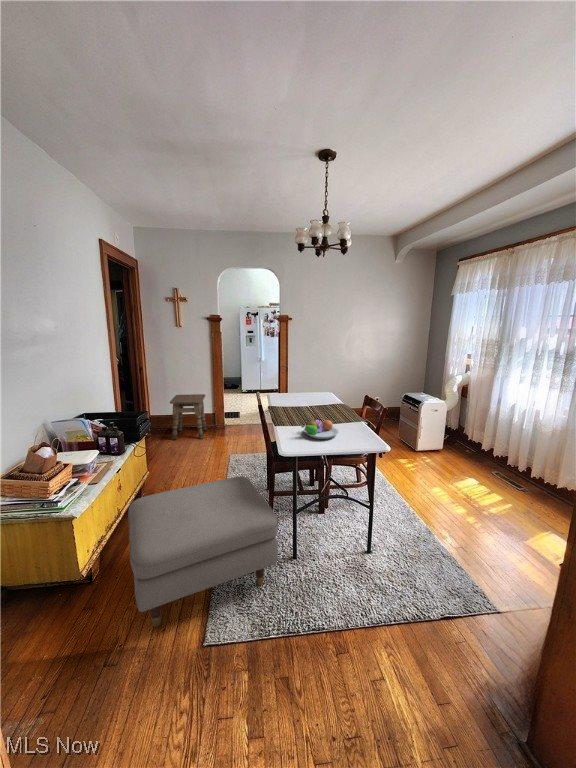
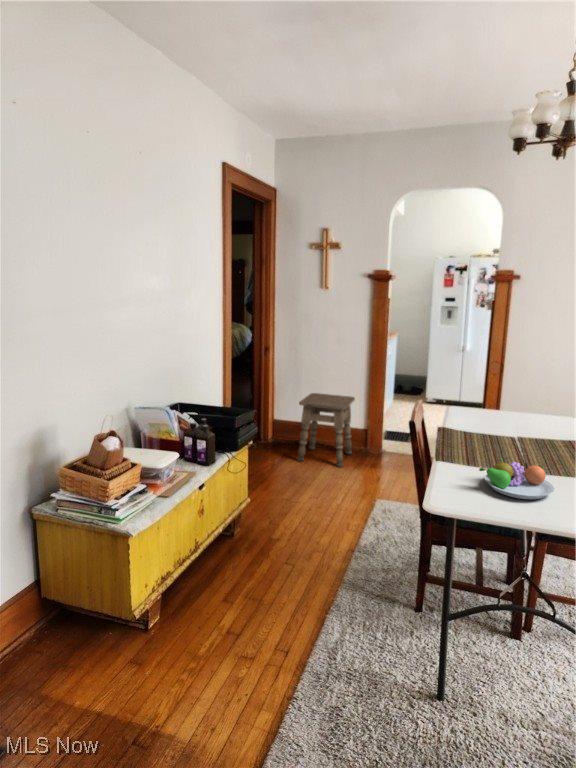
ottoman: present [128,477,278,627] -> none [181,531,407,720]

